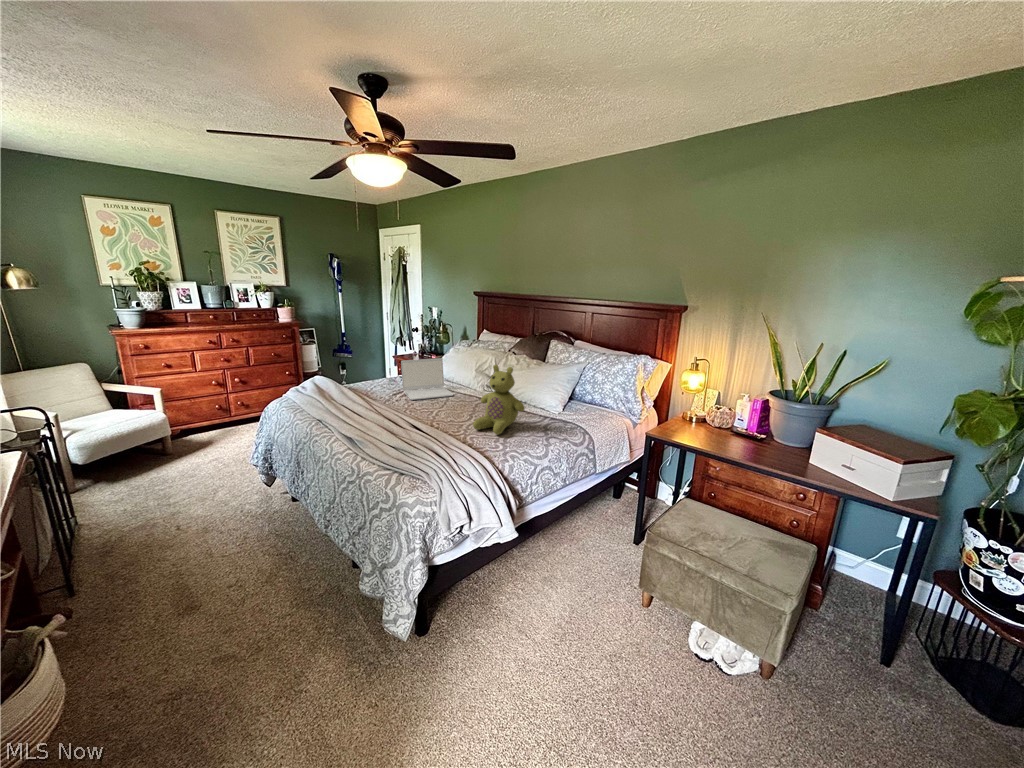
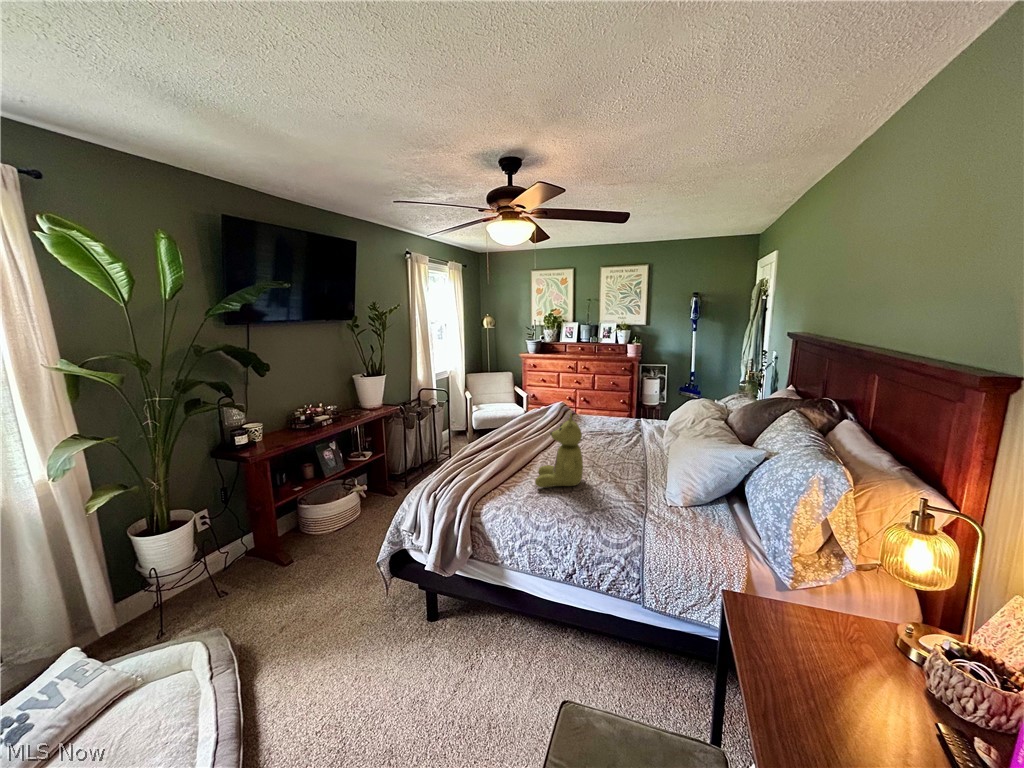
laptop: present [401,358,453,400] -> none [576,398,636,445]

